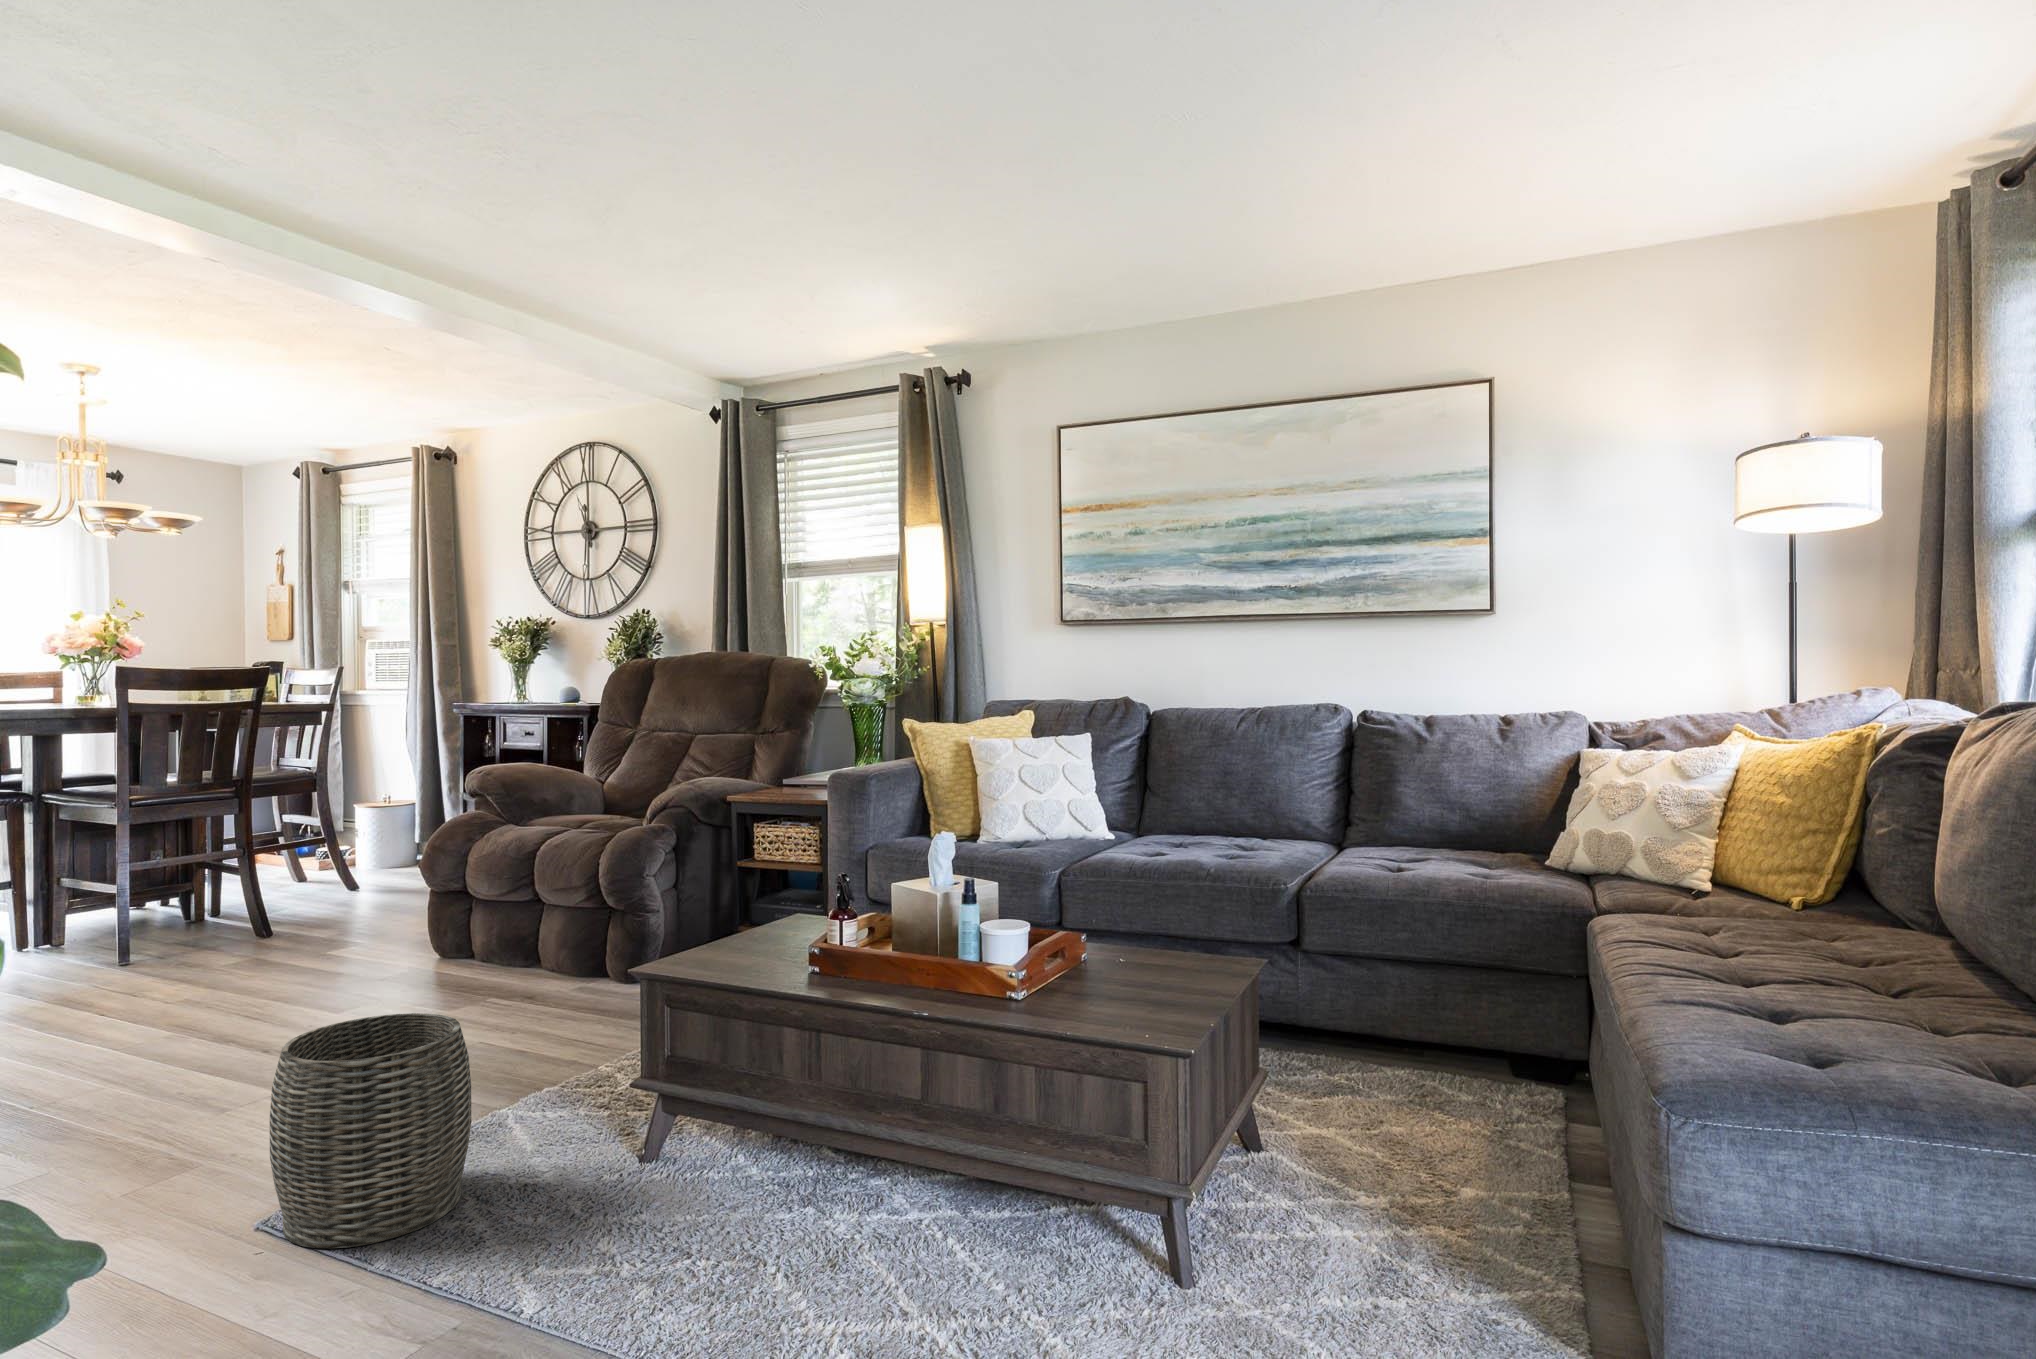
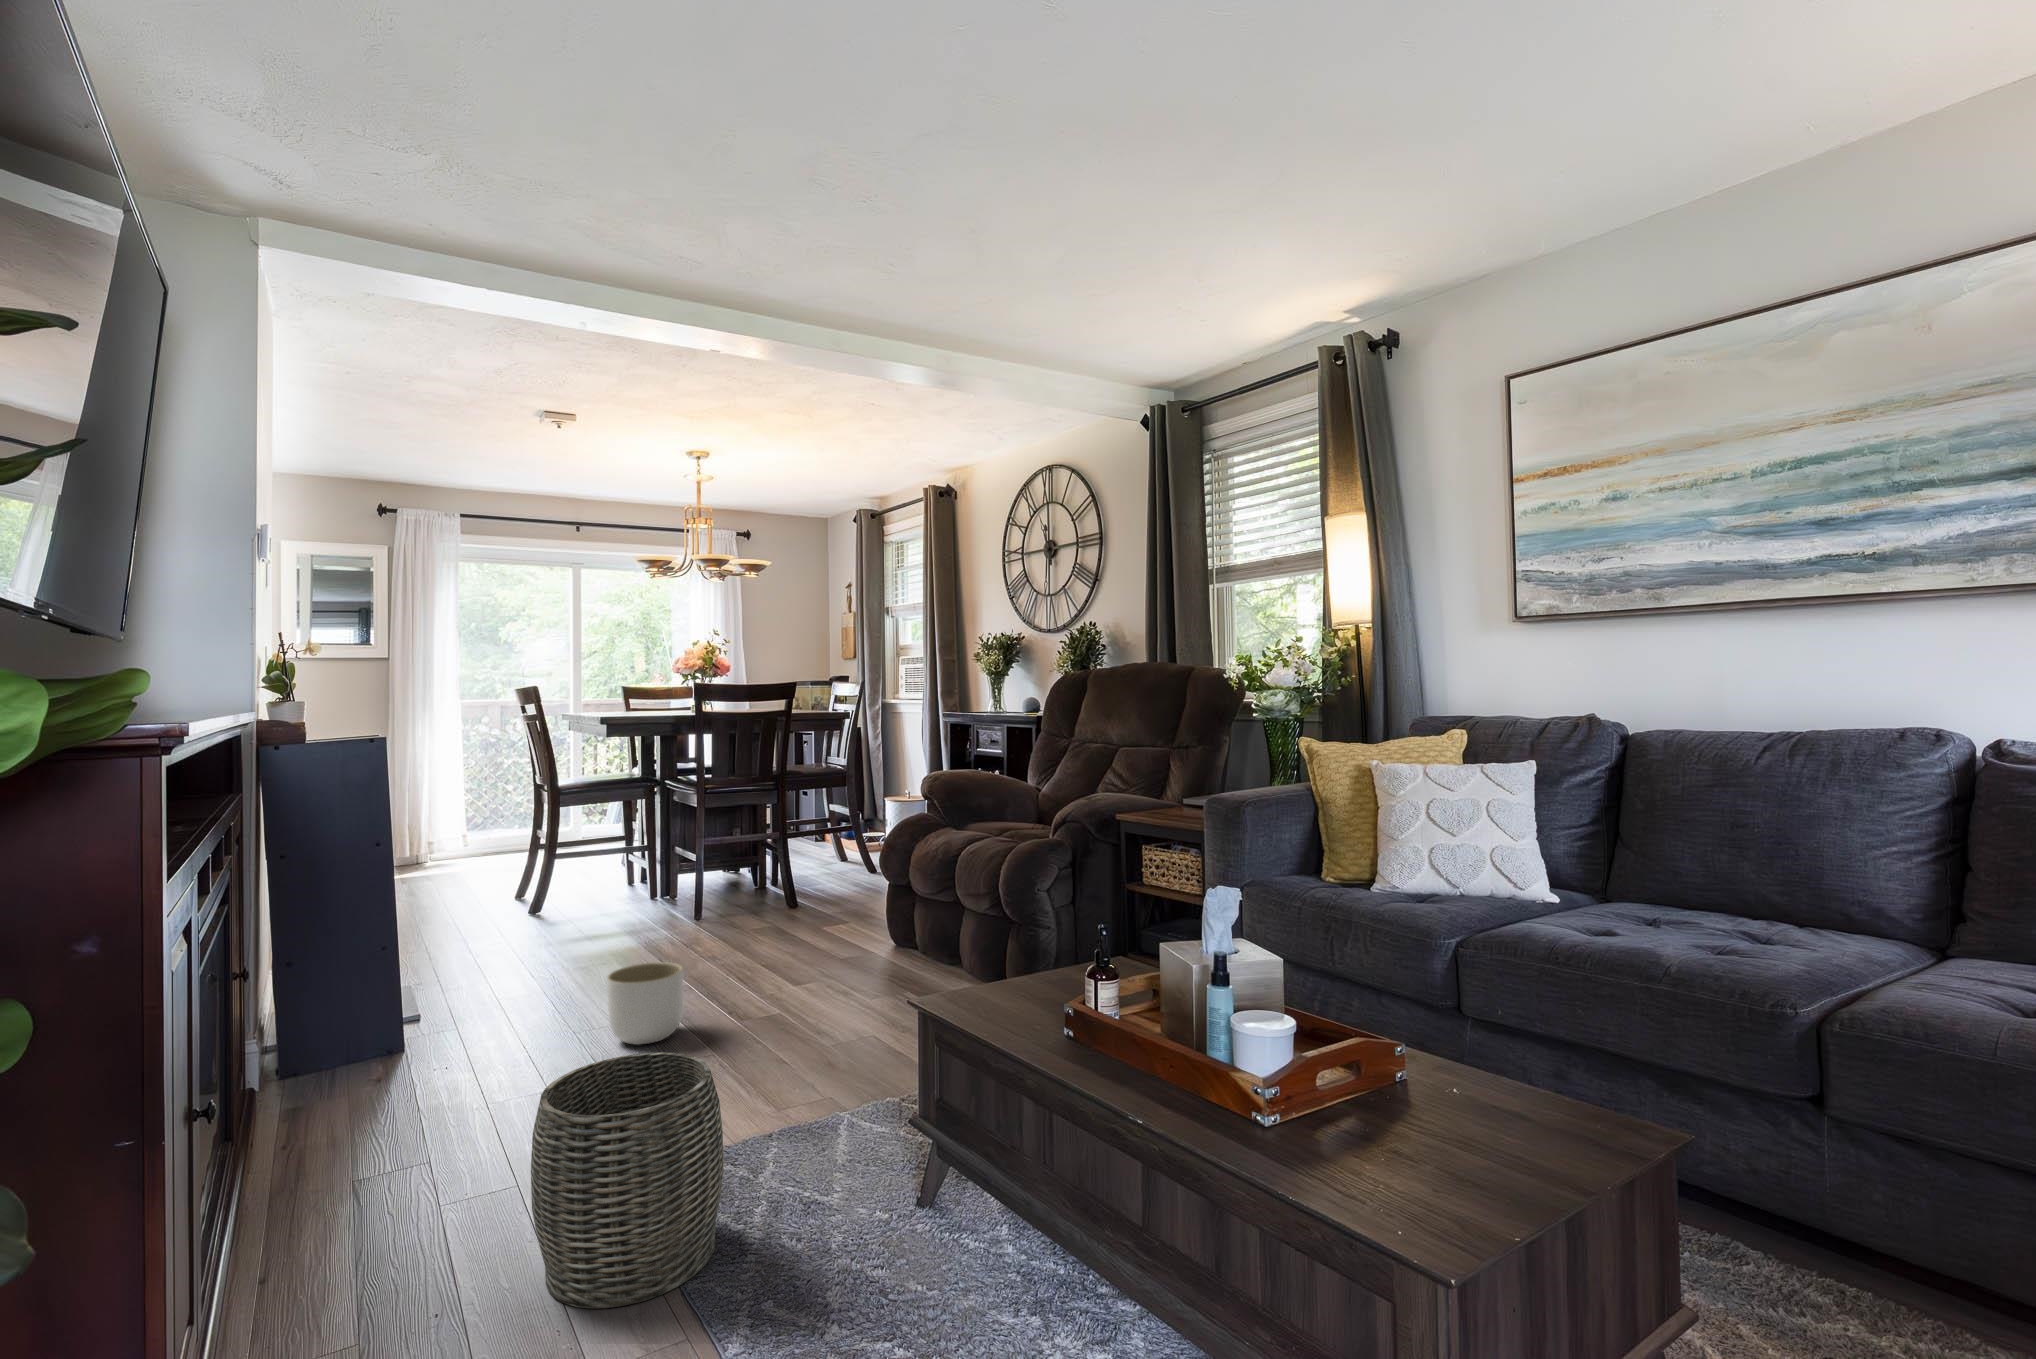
planter: none [150,978,252,1072] -> present [607,962,683,1045]

